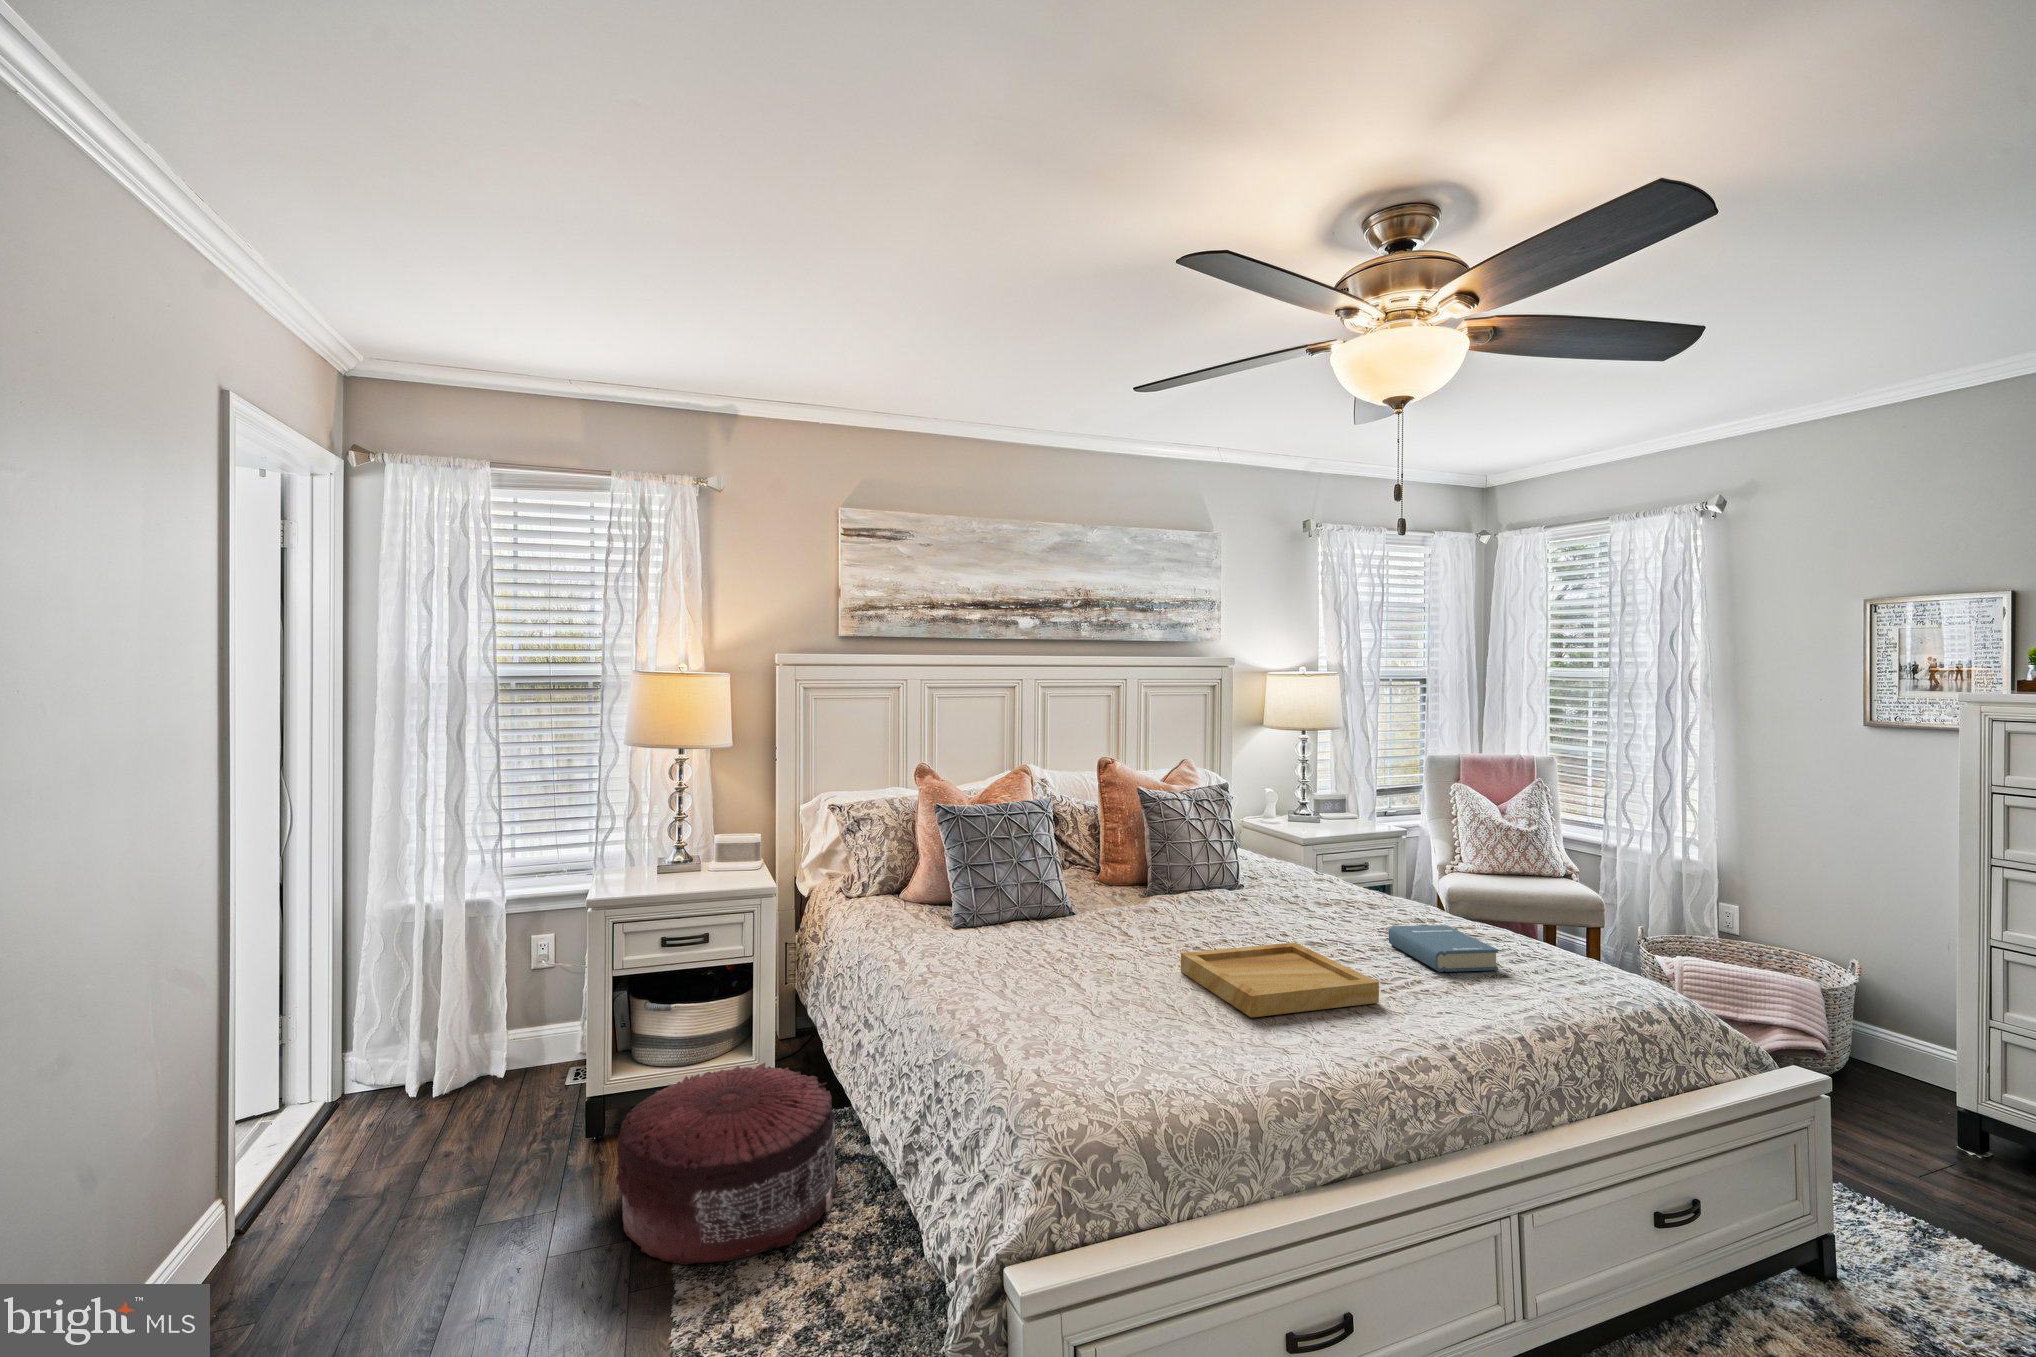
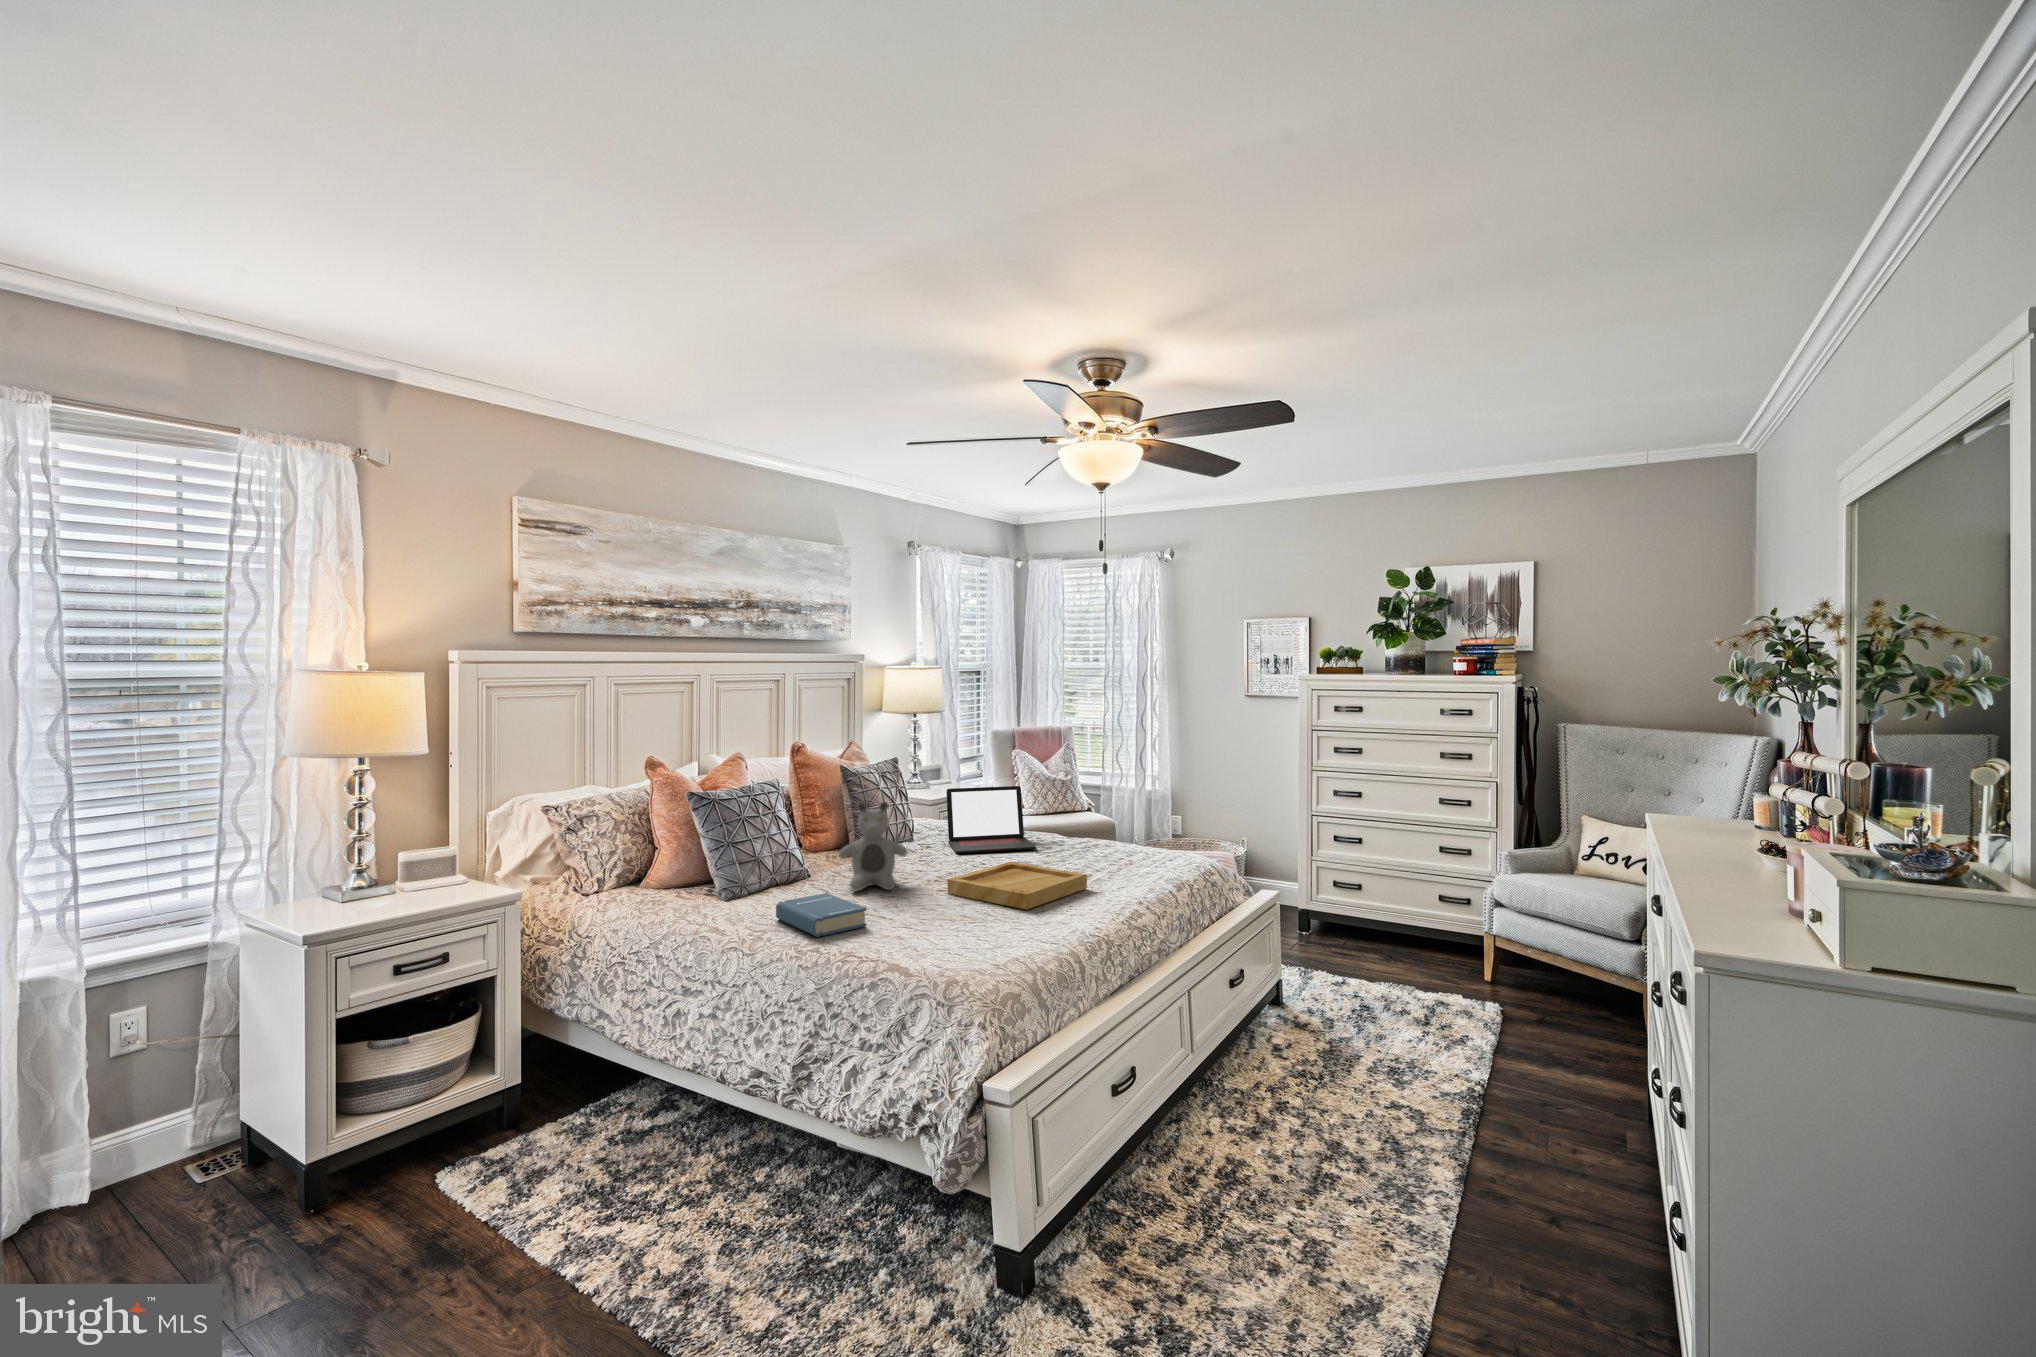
laptop: none [1257,831,1374,928] -> present [946,786,1036,853]
teddy bear: none [1072,838,1153,954] -> present [839,801,908,892]
hardback book: present [1389,925,1498,972] -> present [776,893,866,937]
pouf: present [616,1063,839,1265] -> none [431,1055,666,1257]

